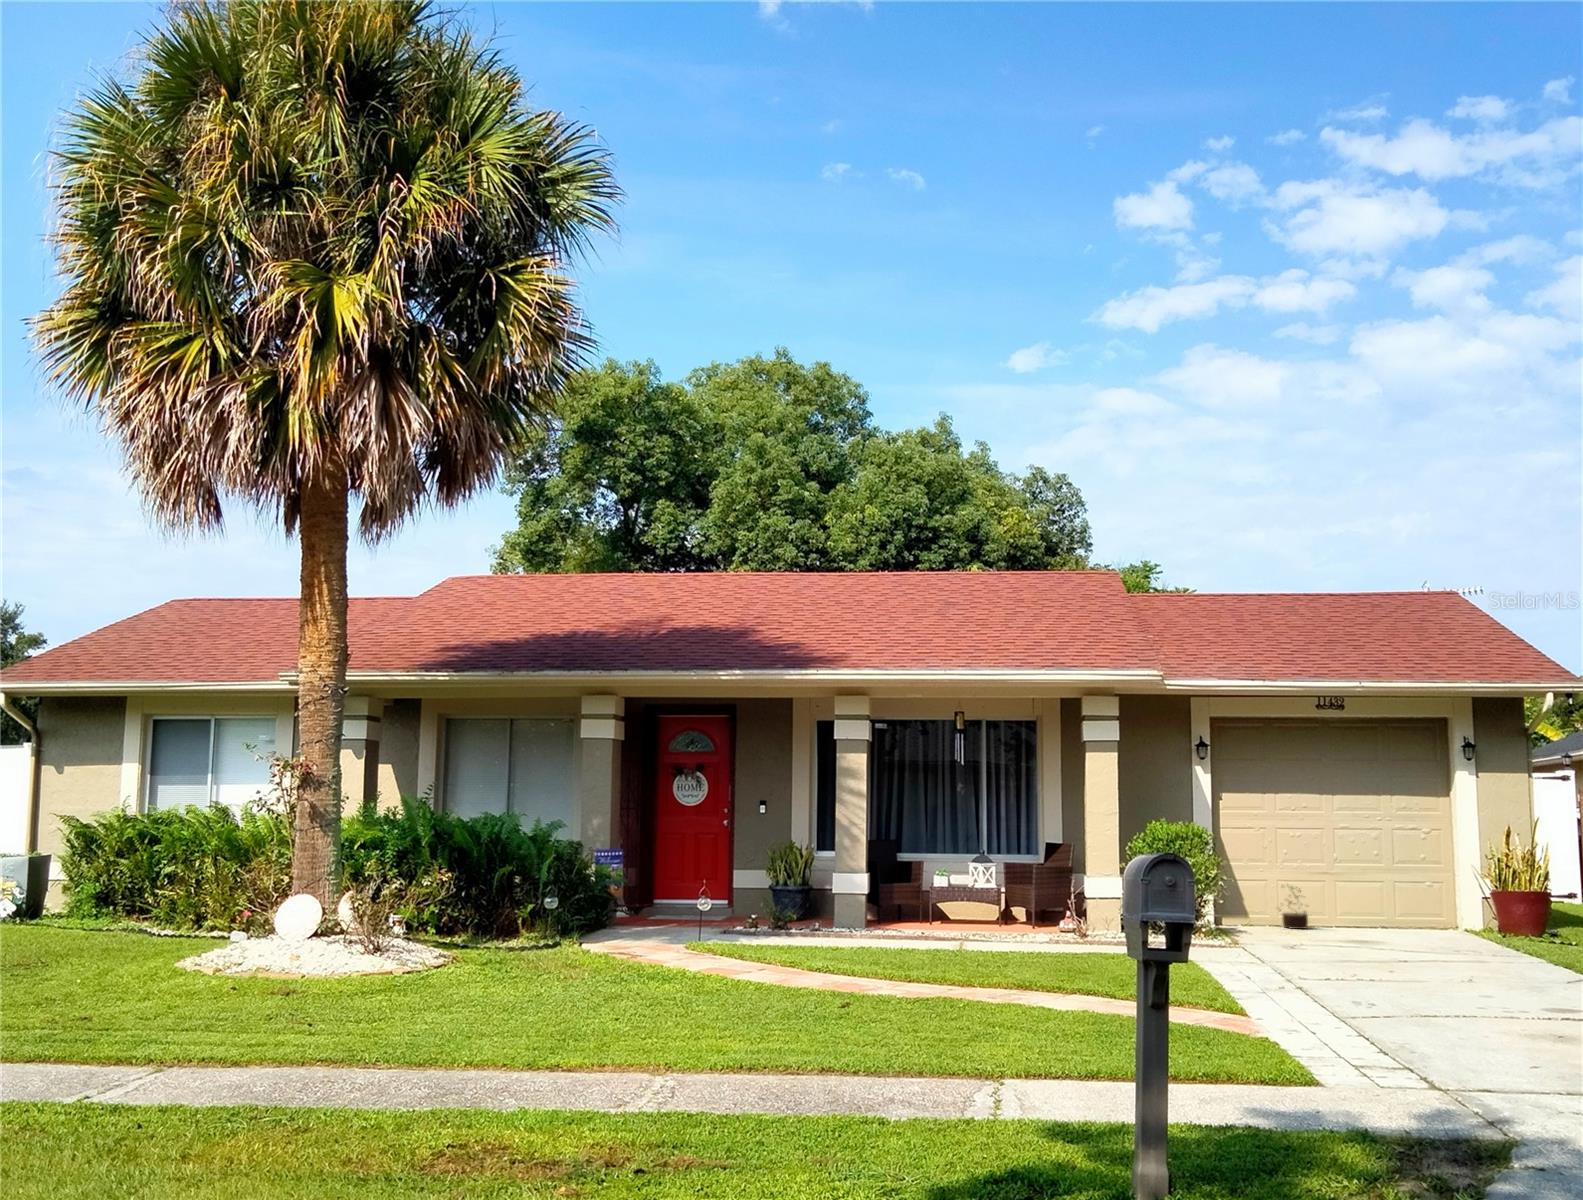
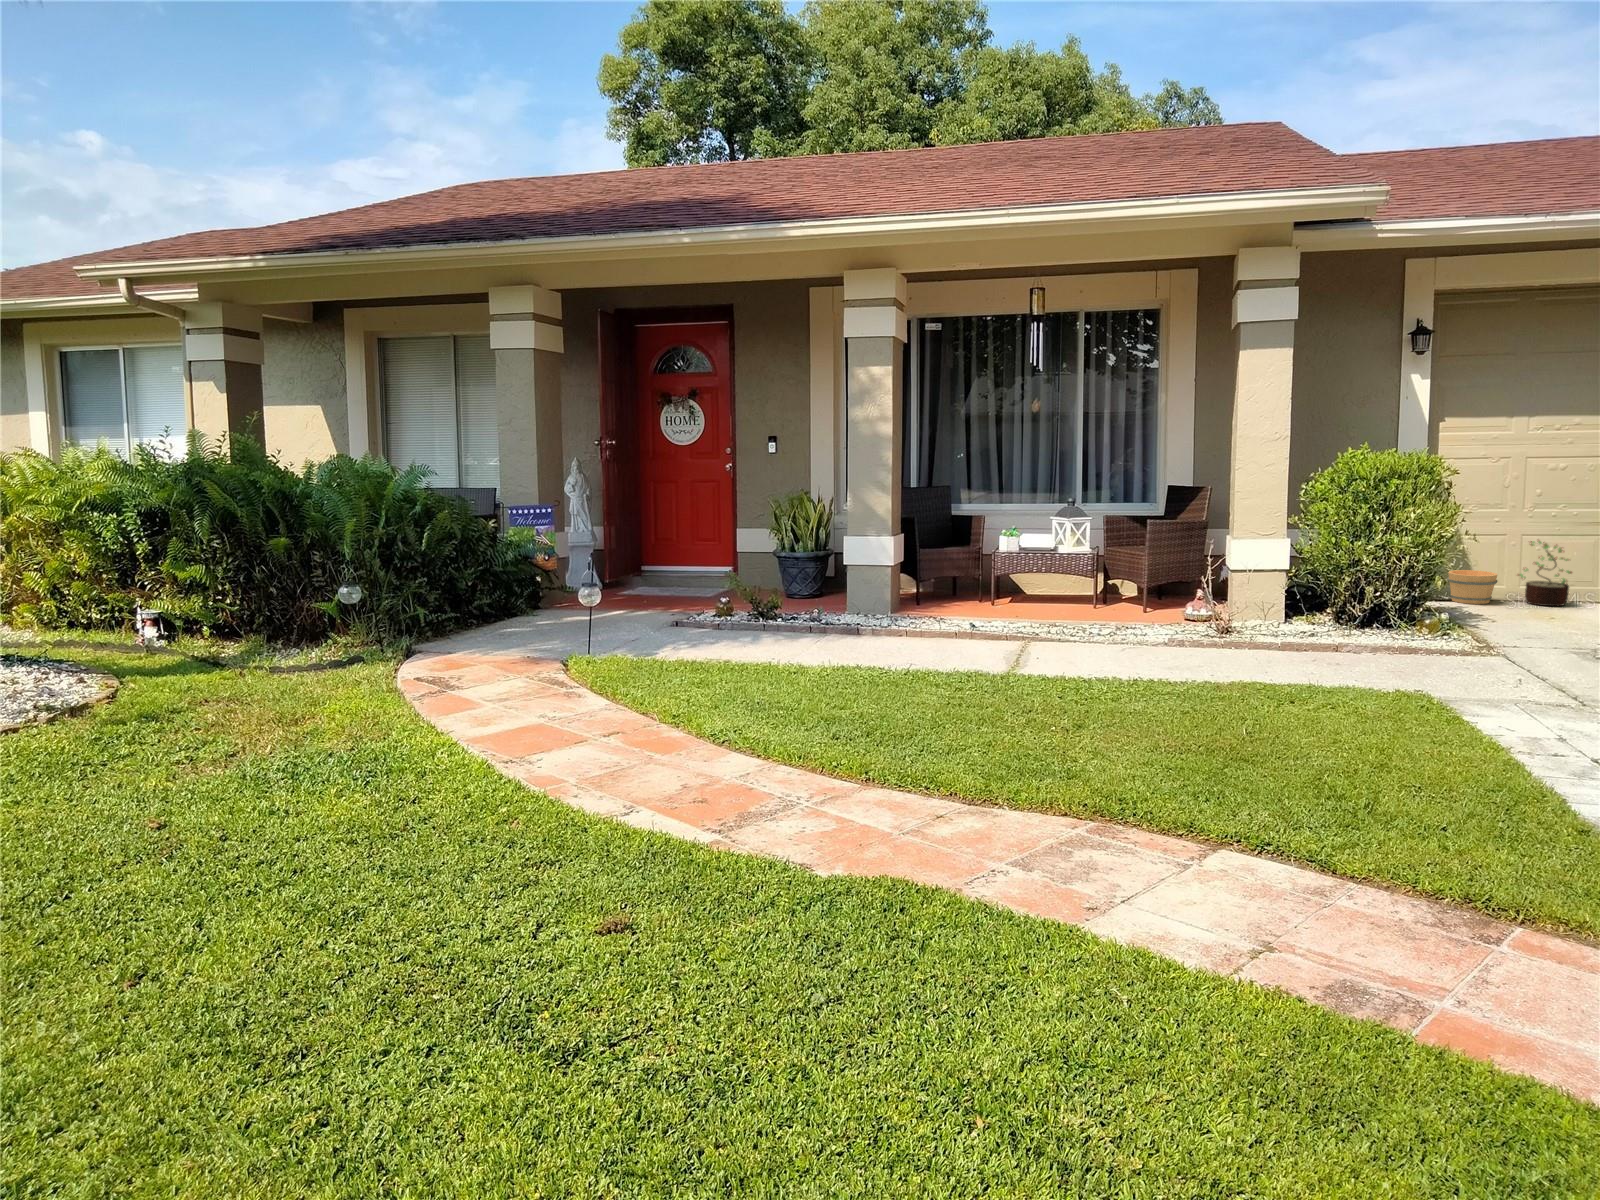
bucket: none [1233,905,1264,927] -> present [1447,570,1497,604]

